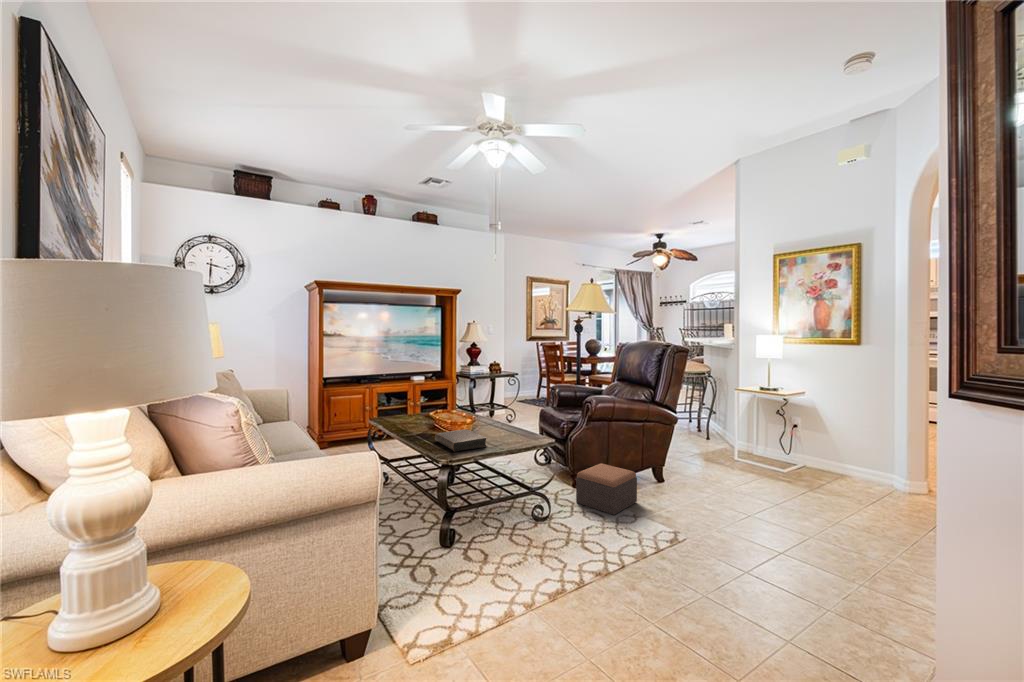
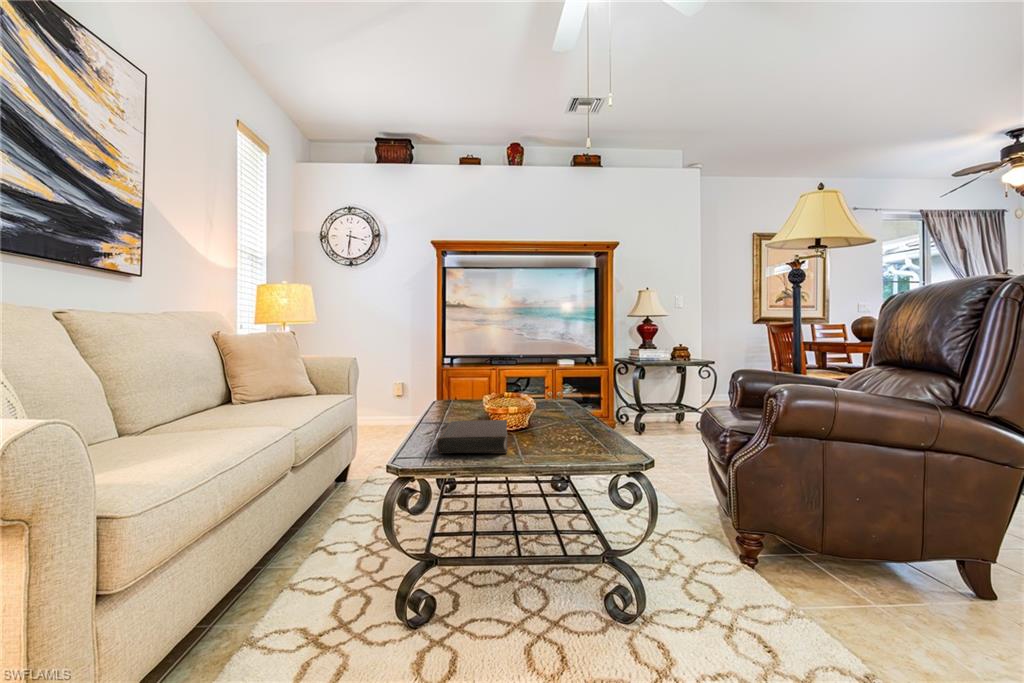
footstool: present [576,463,637,515] -> none [730,525,895,662]

